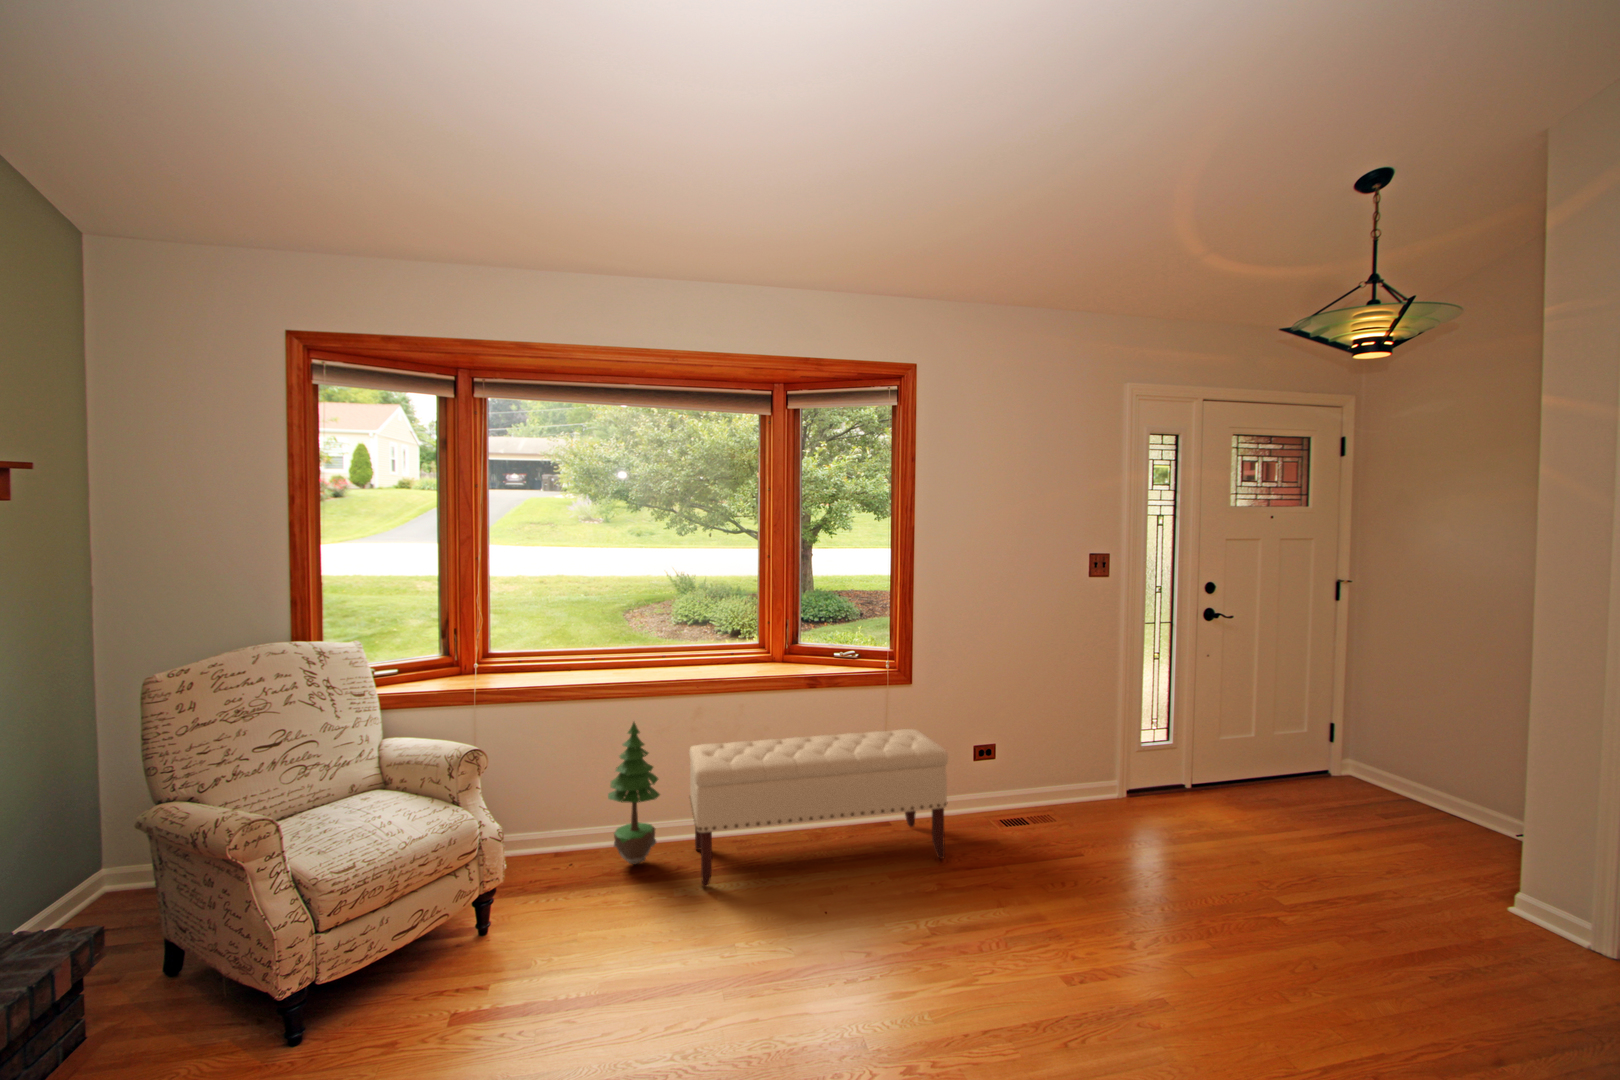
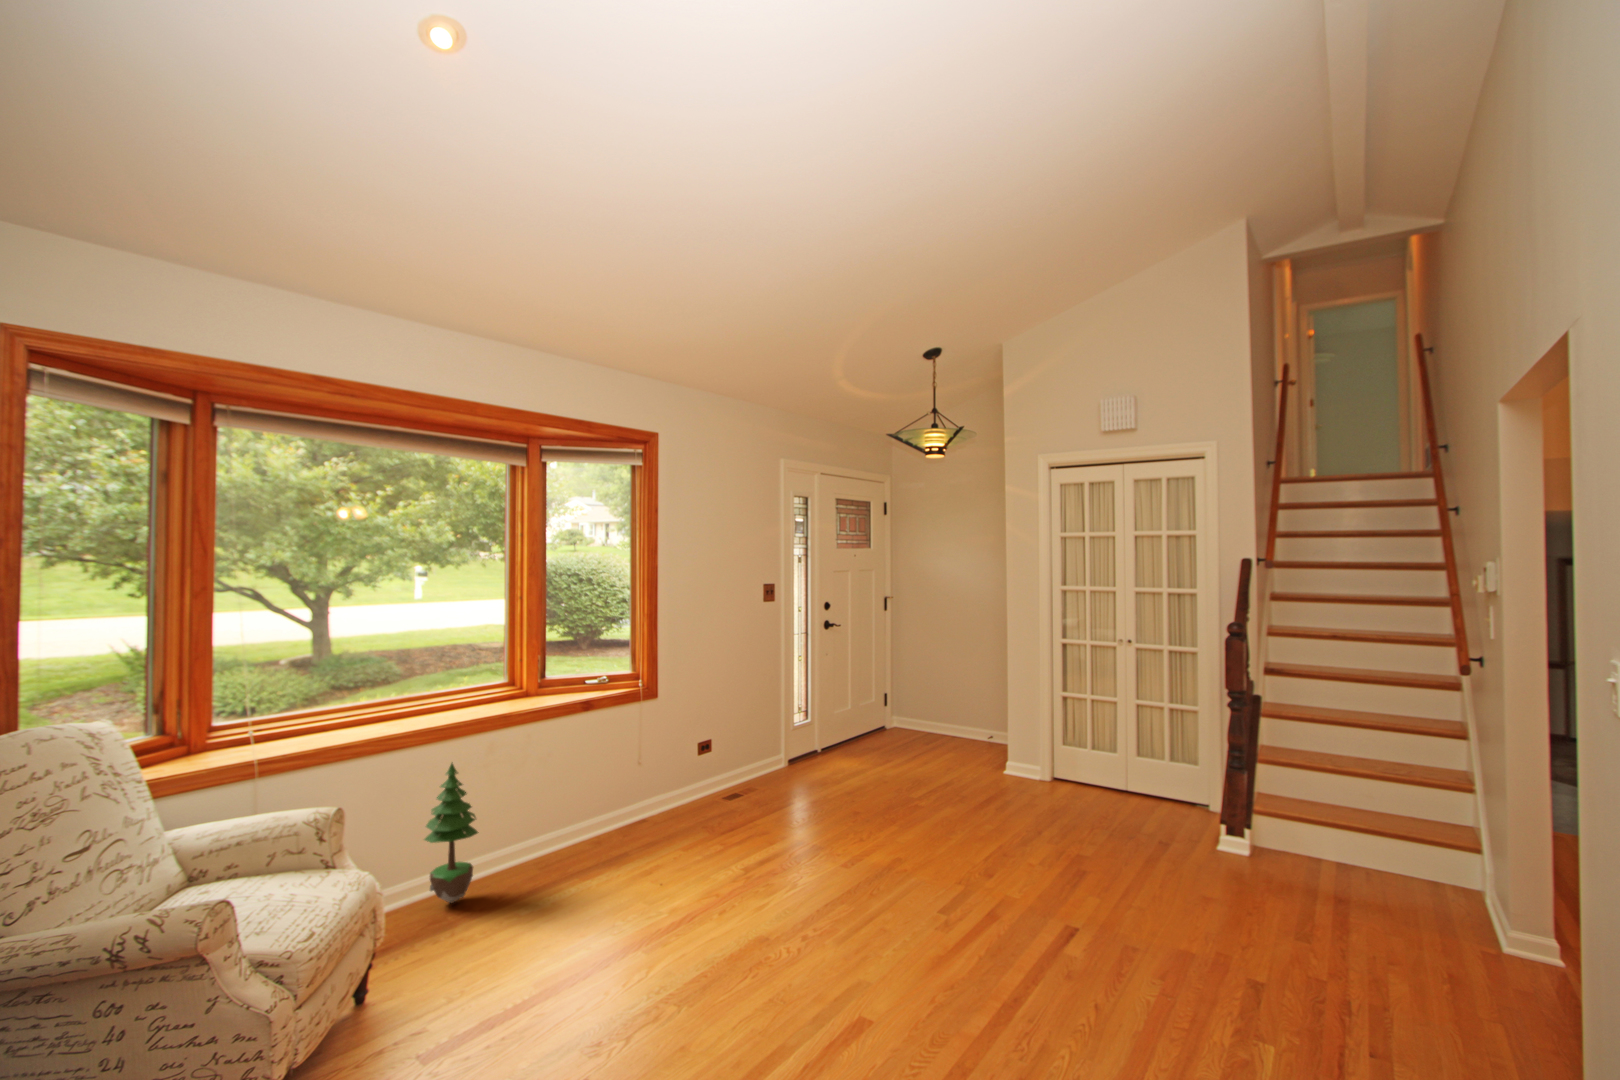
bench: present [689,729,948,887] -> none [492,735,712,897]

